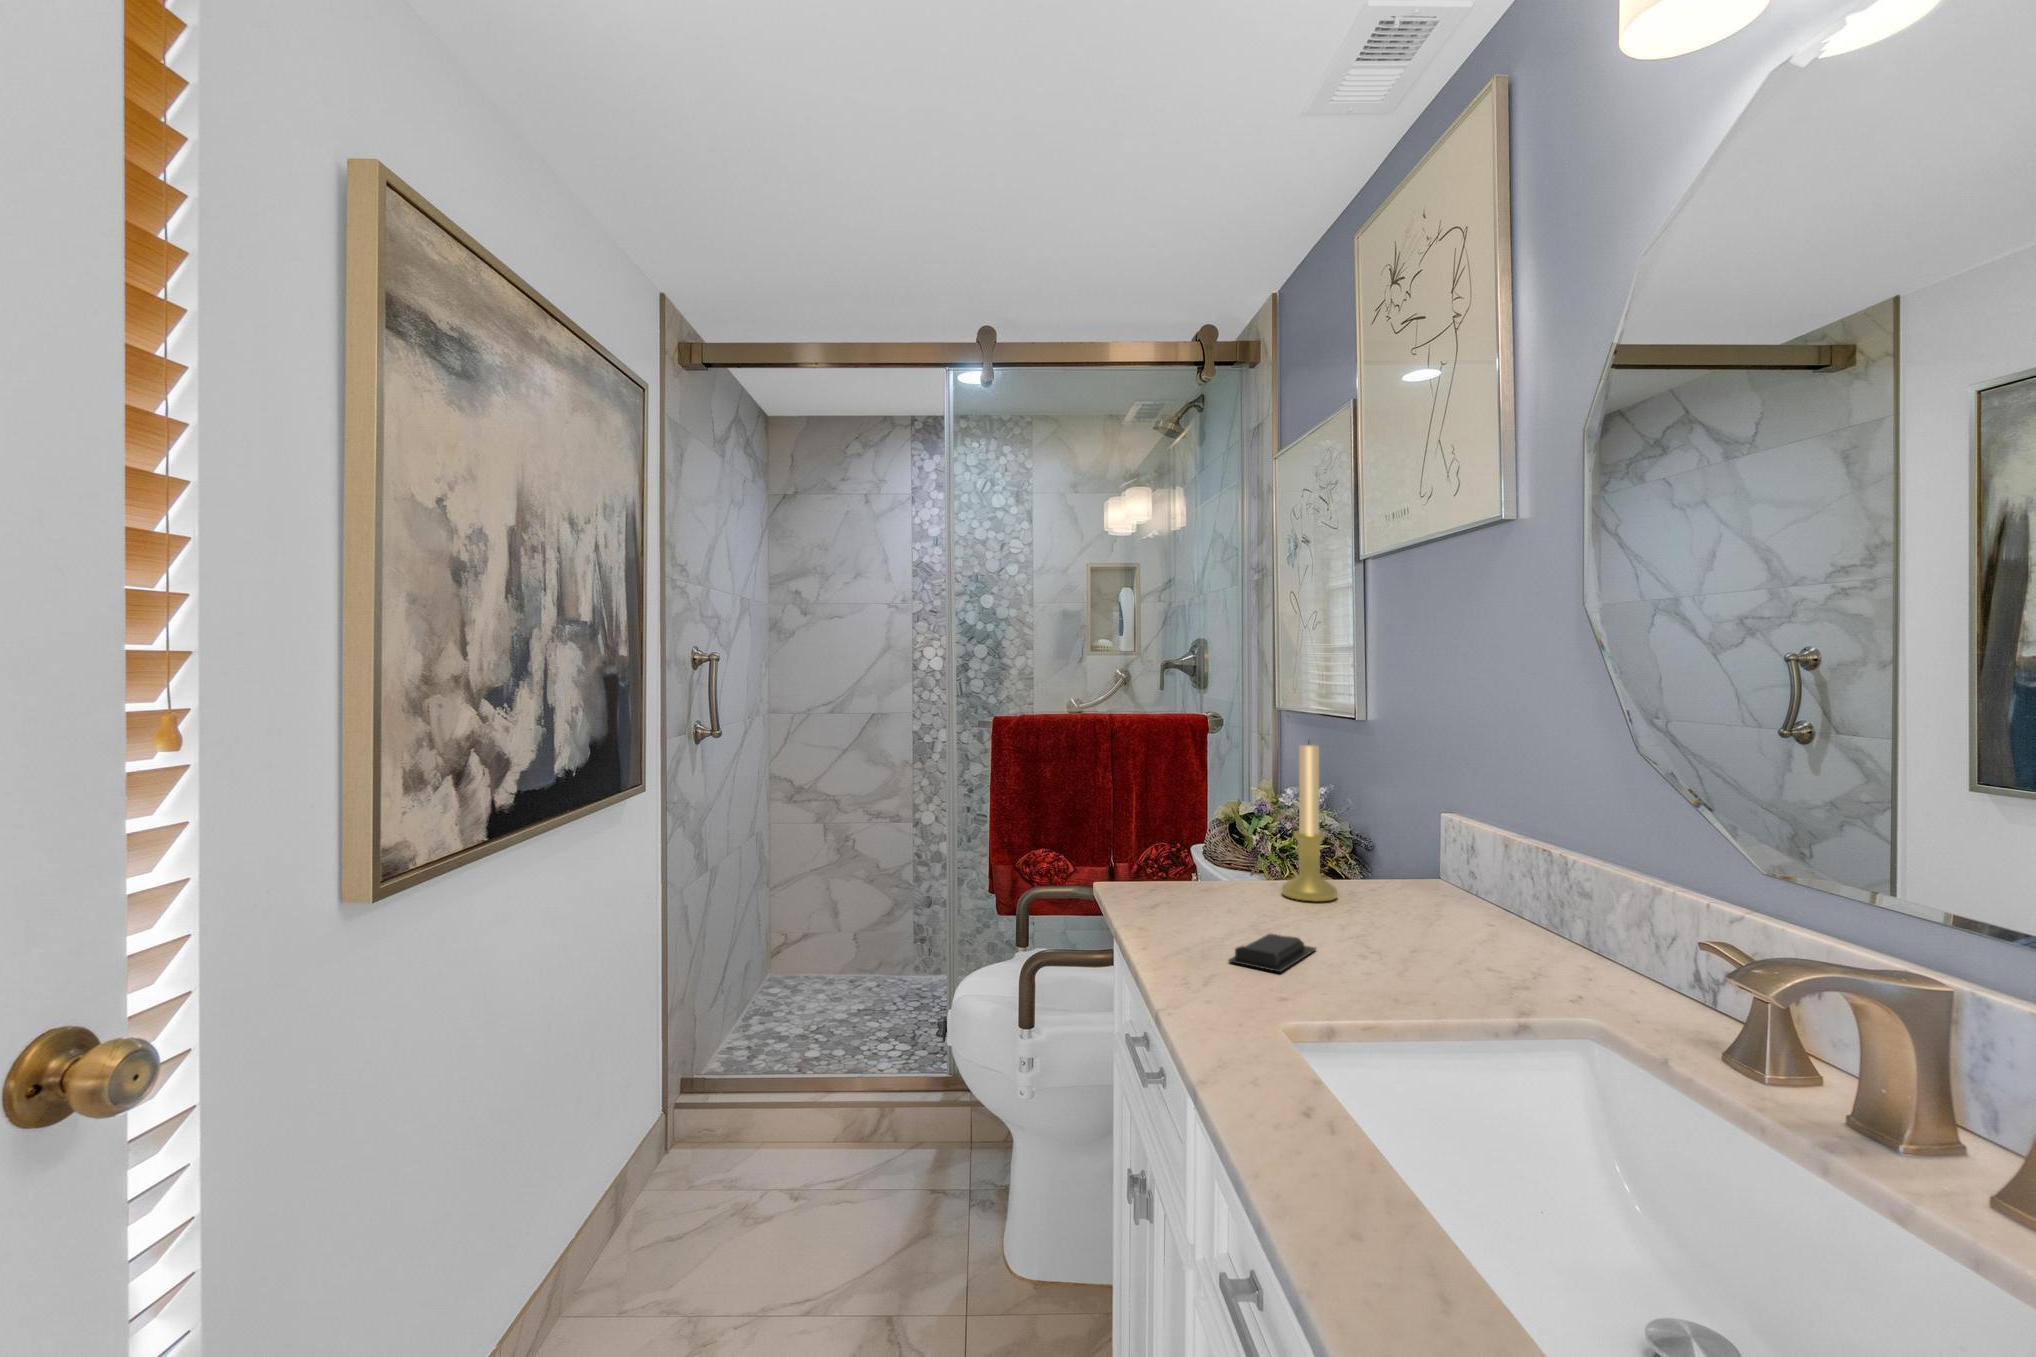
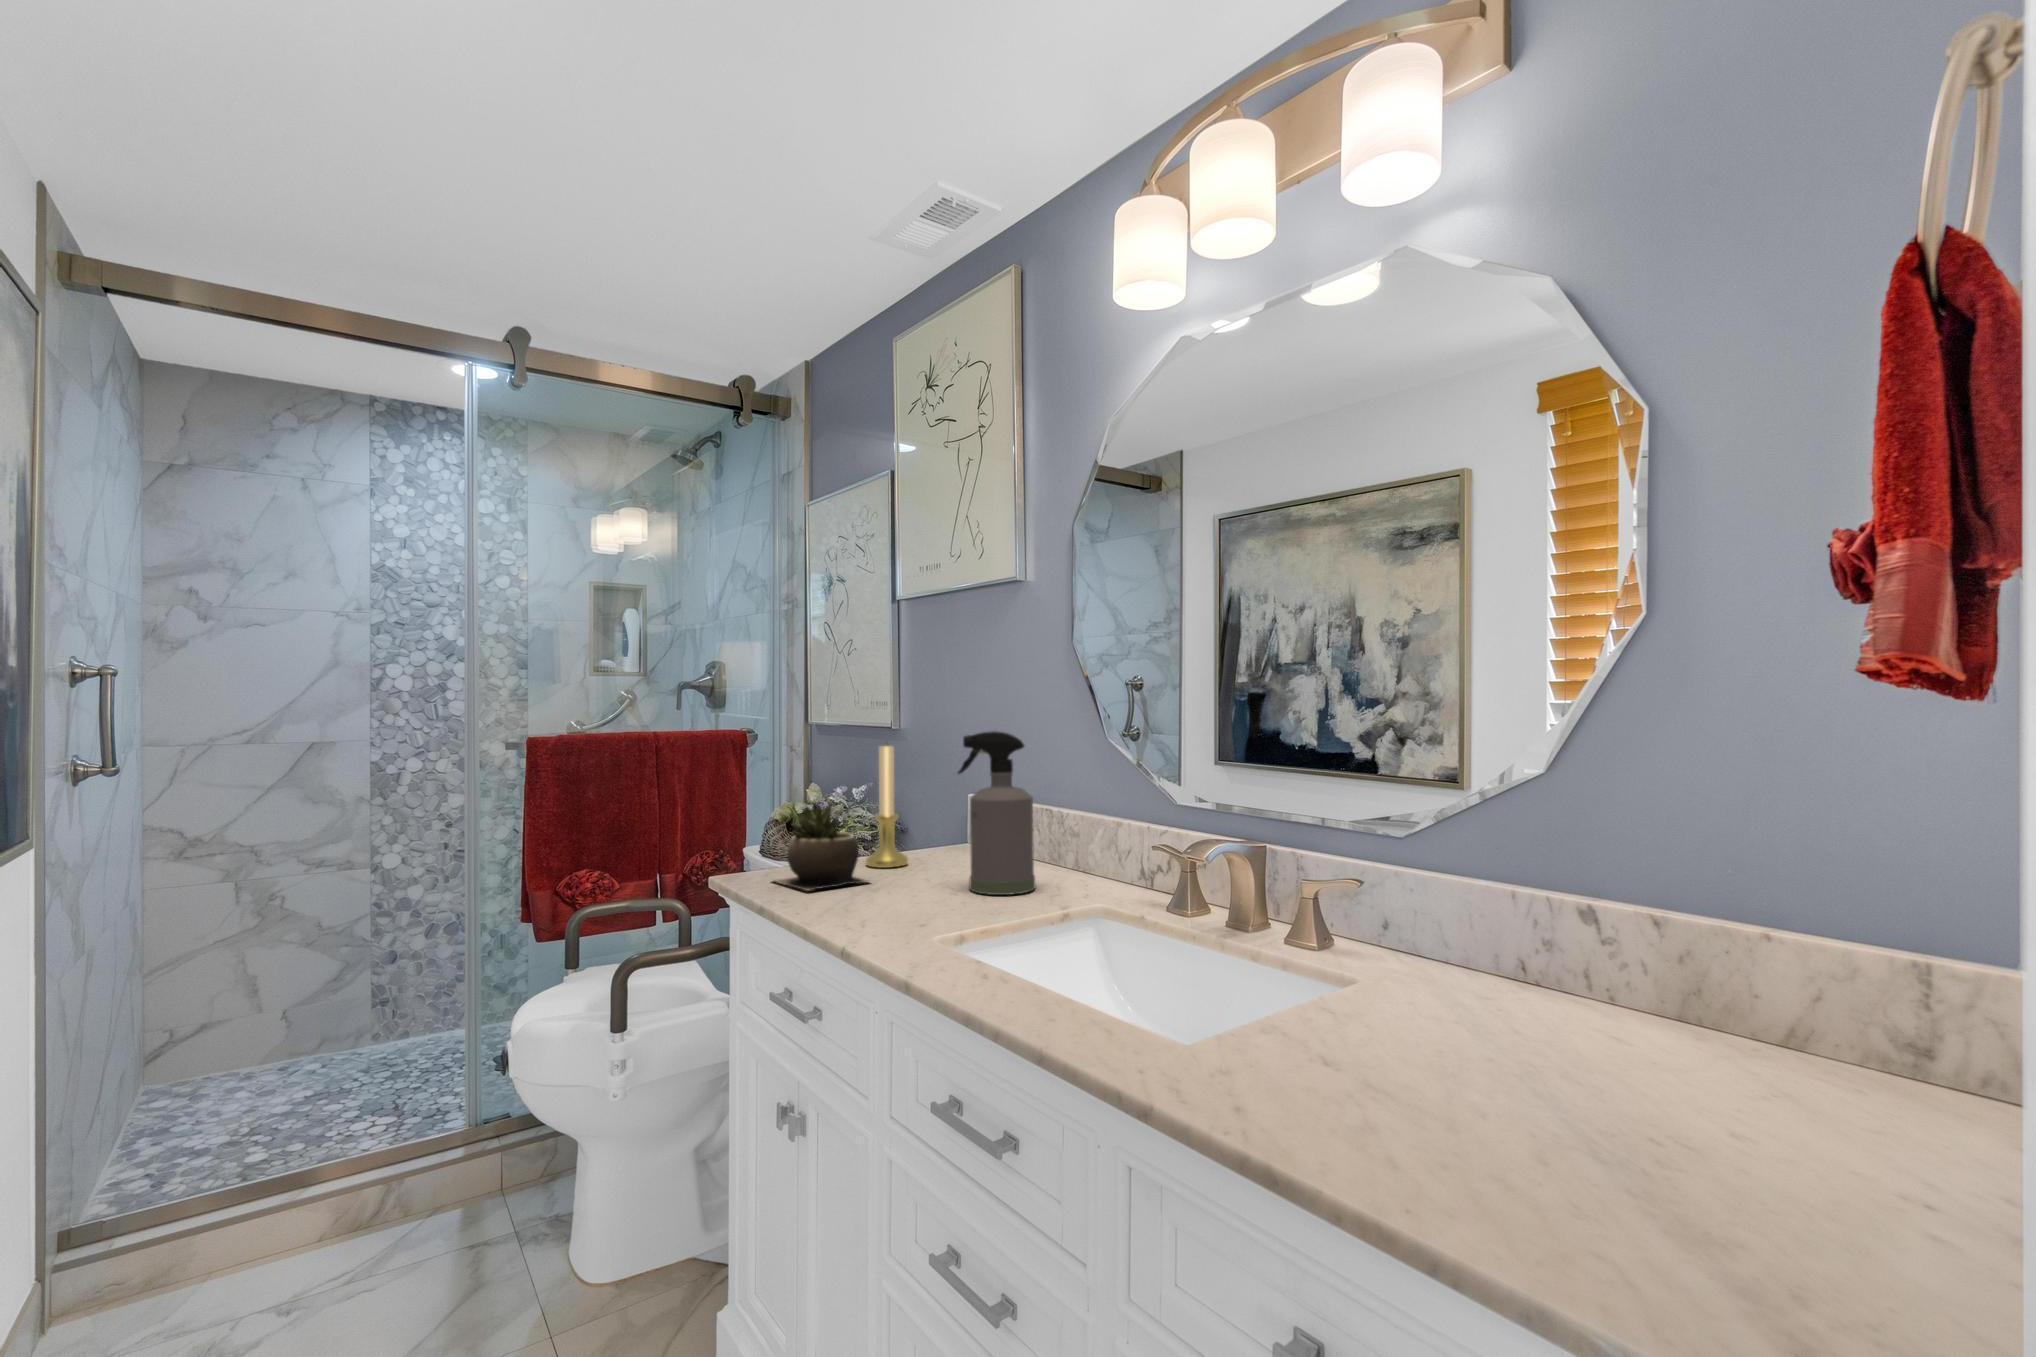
spray bottle: none [1381,736,1503,977] -> present [958,731,1035,895]
succulent plant: none [1152,810,1272,923] -> present [774,802,868,891]
soap bar: present [1228,934,1316,972] -> none [861,886,916,908]

